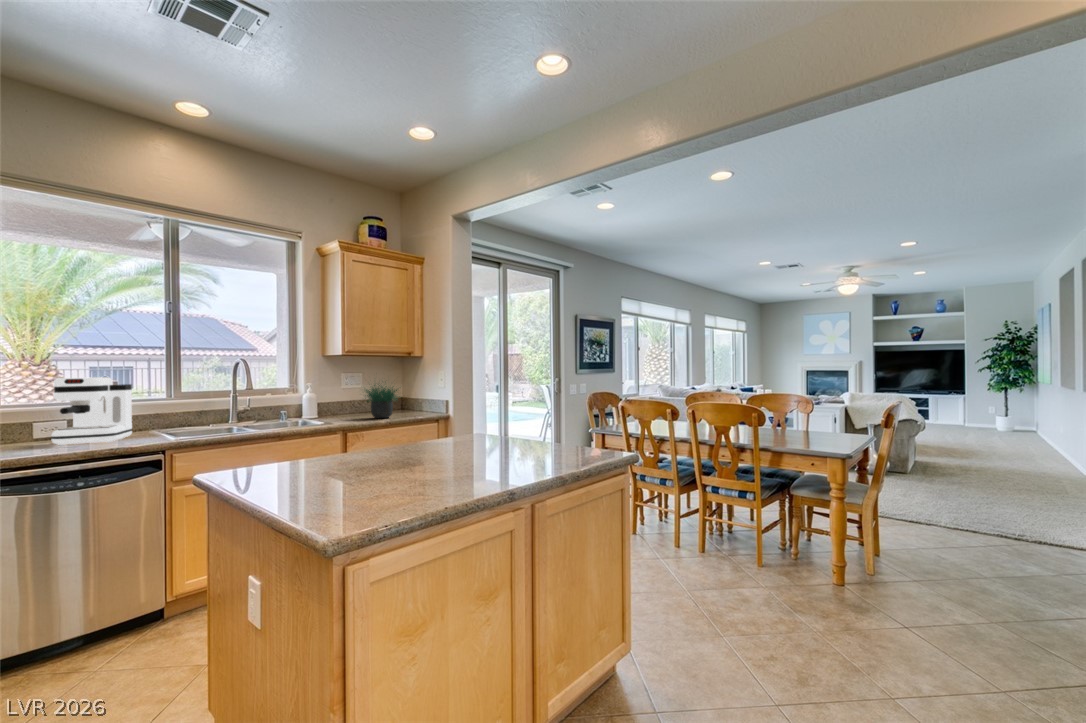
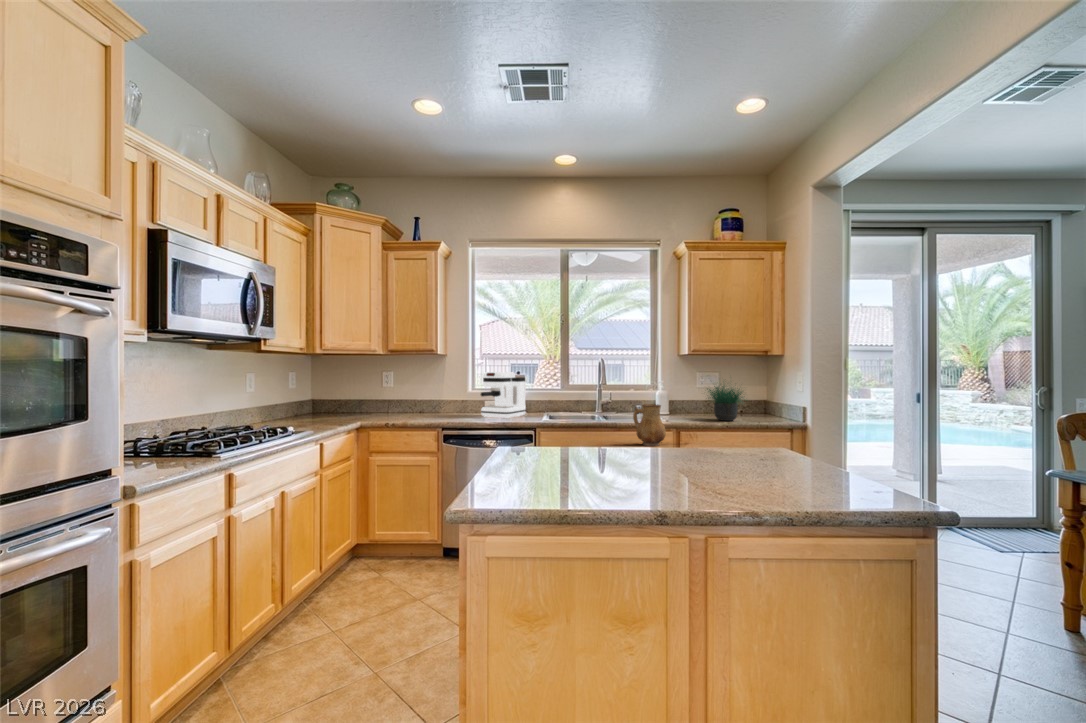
ceramic pitcher: none [306,406,343,450] -> present [633,404,666,446]

